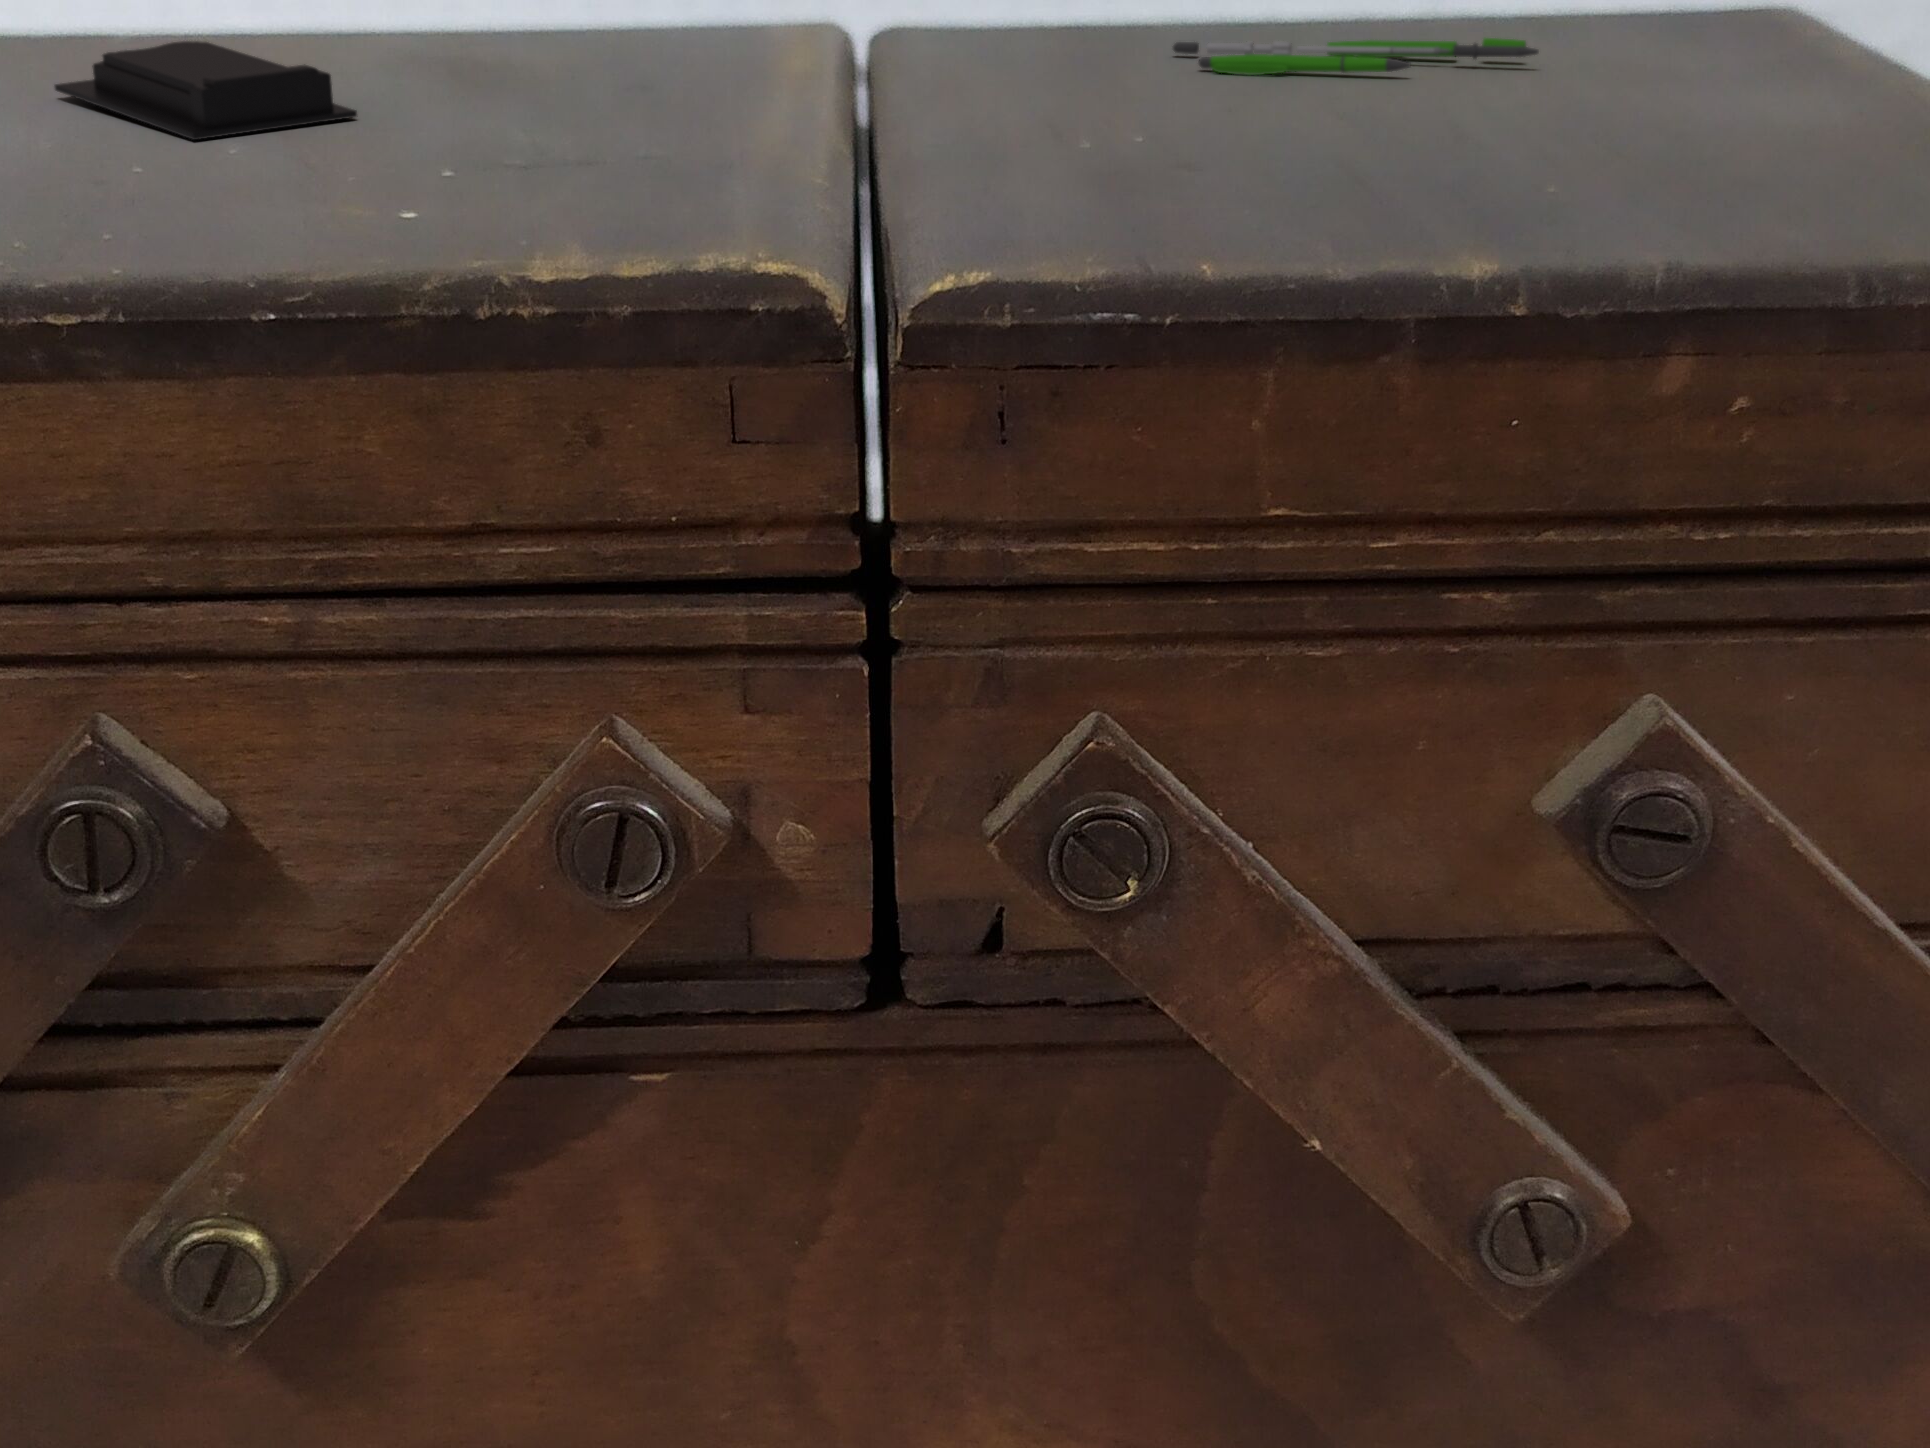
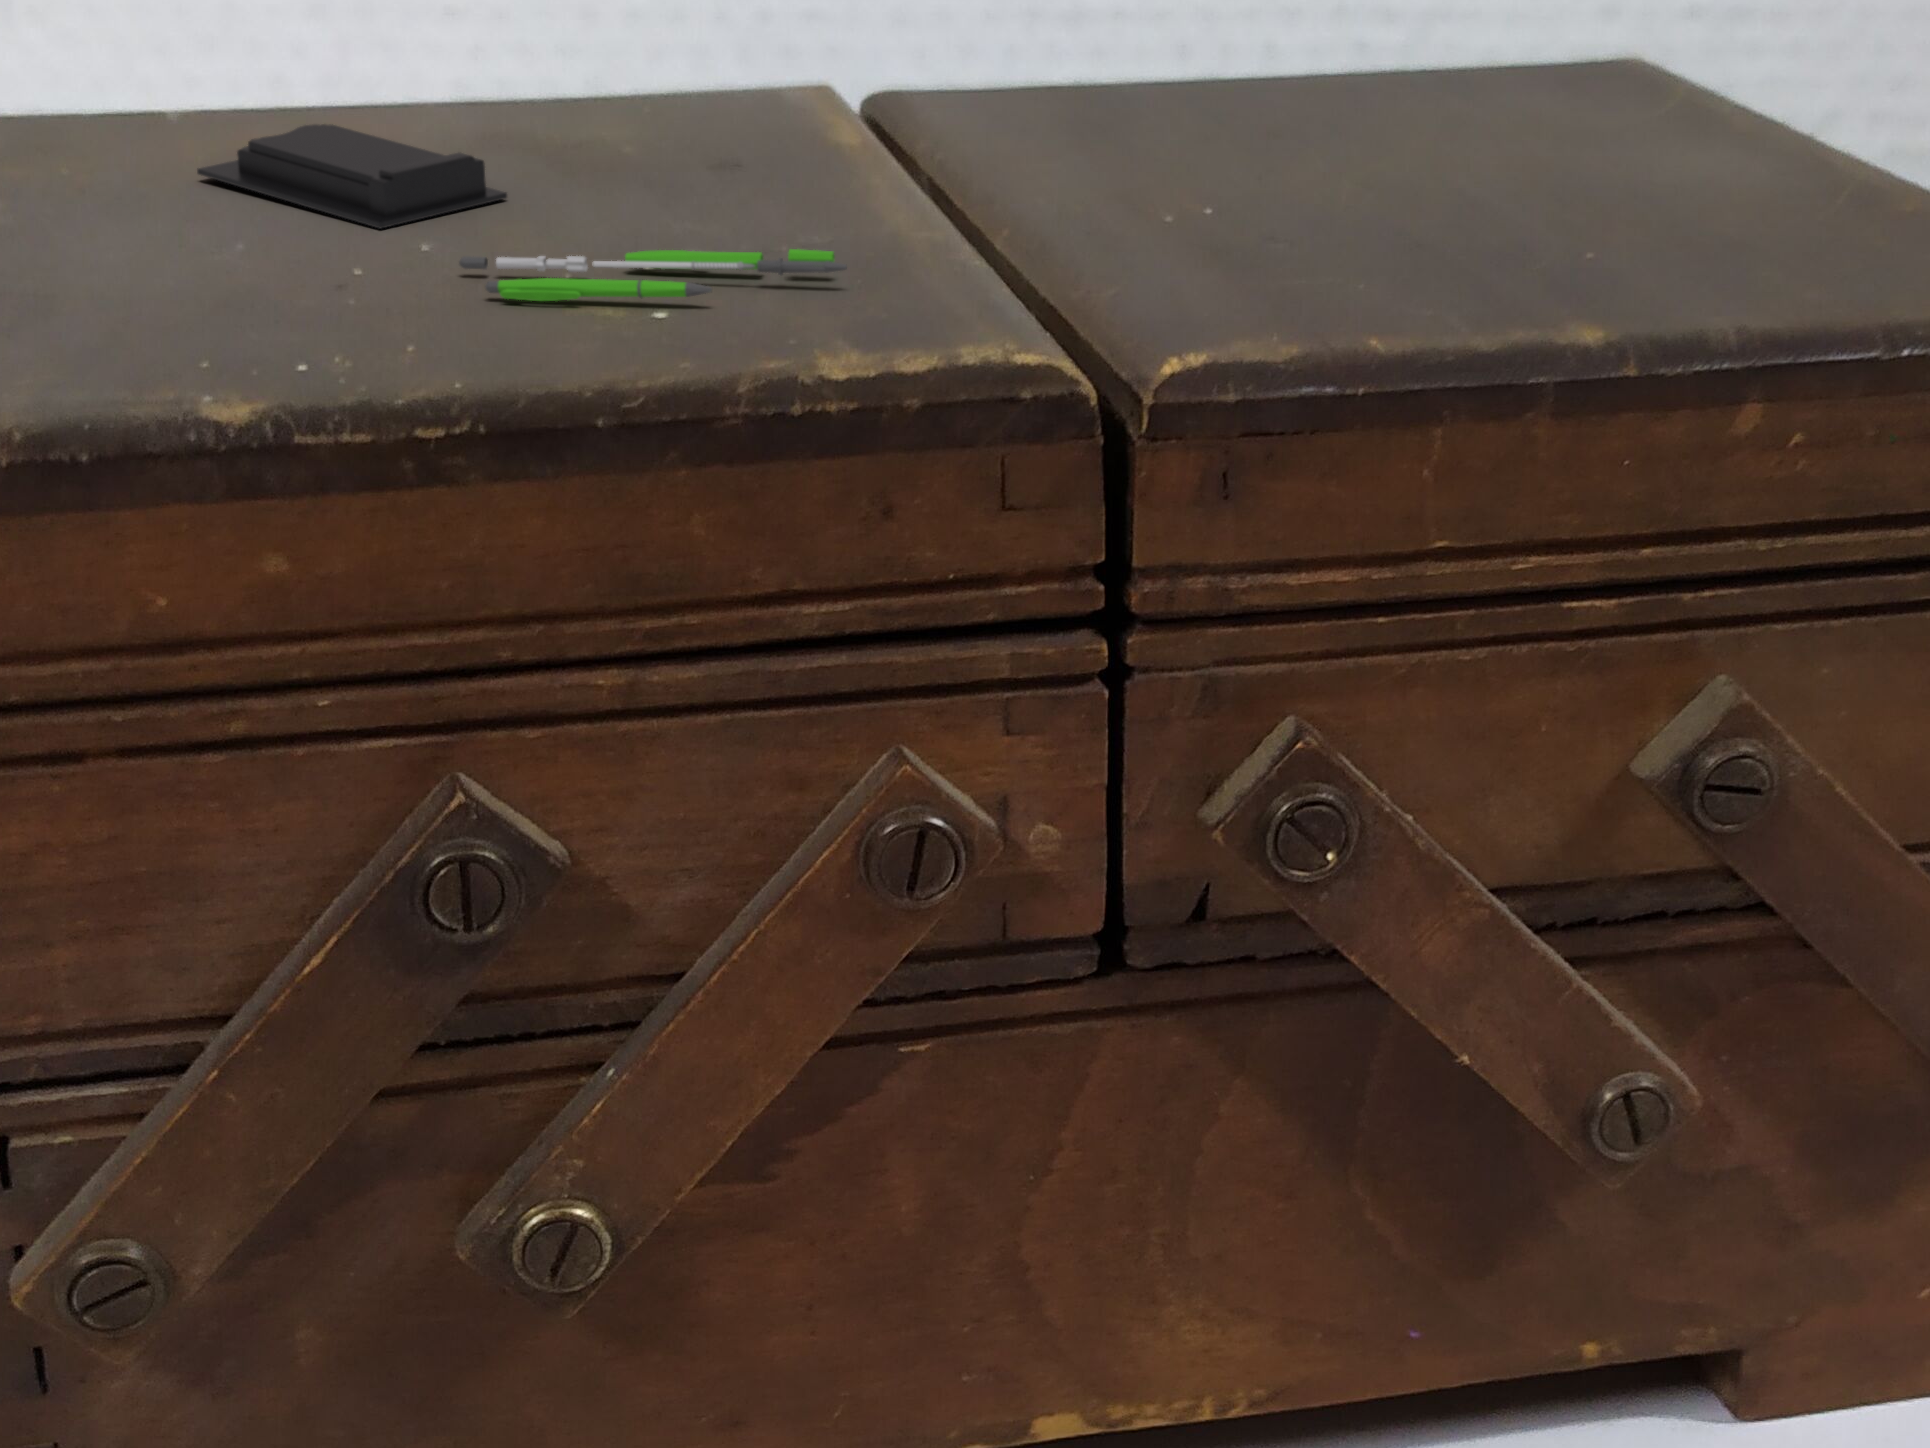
pen: present [1173,38,1539,75] -> present [459,249,847,301]

